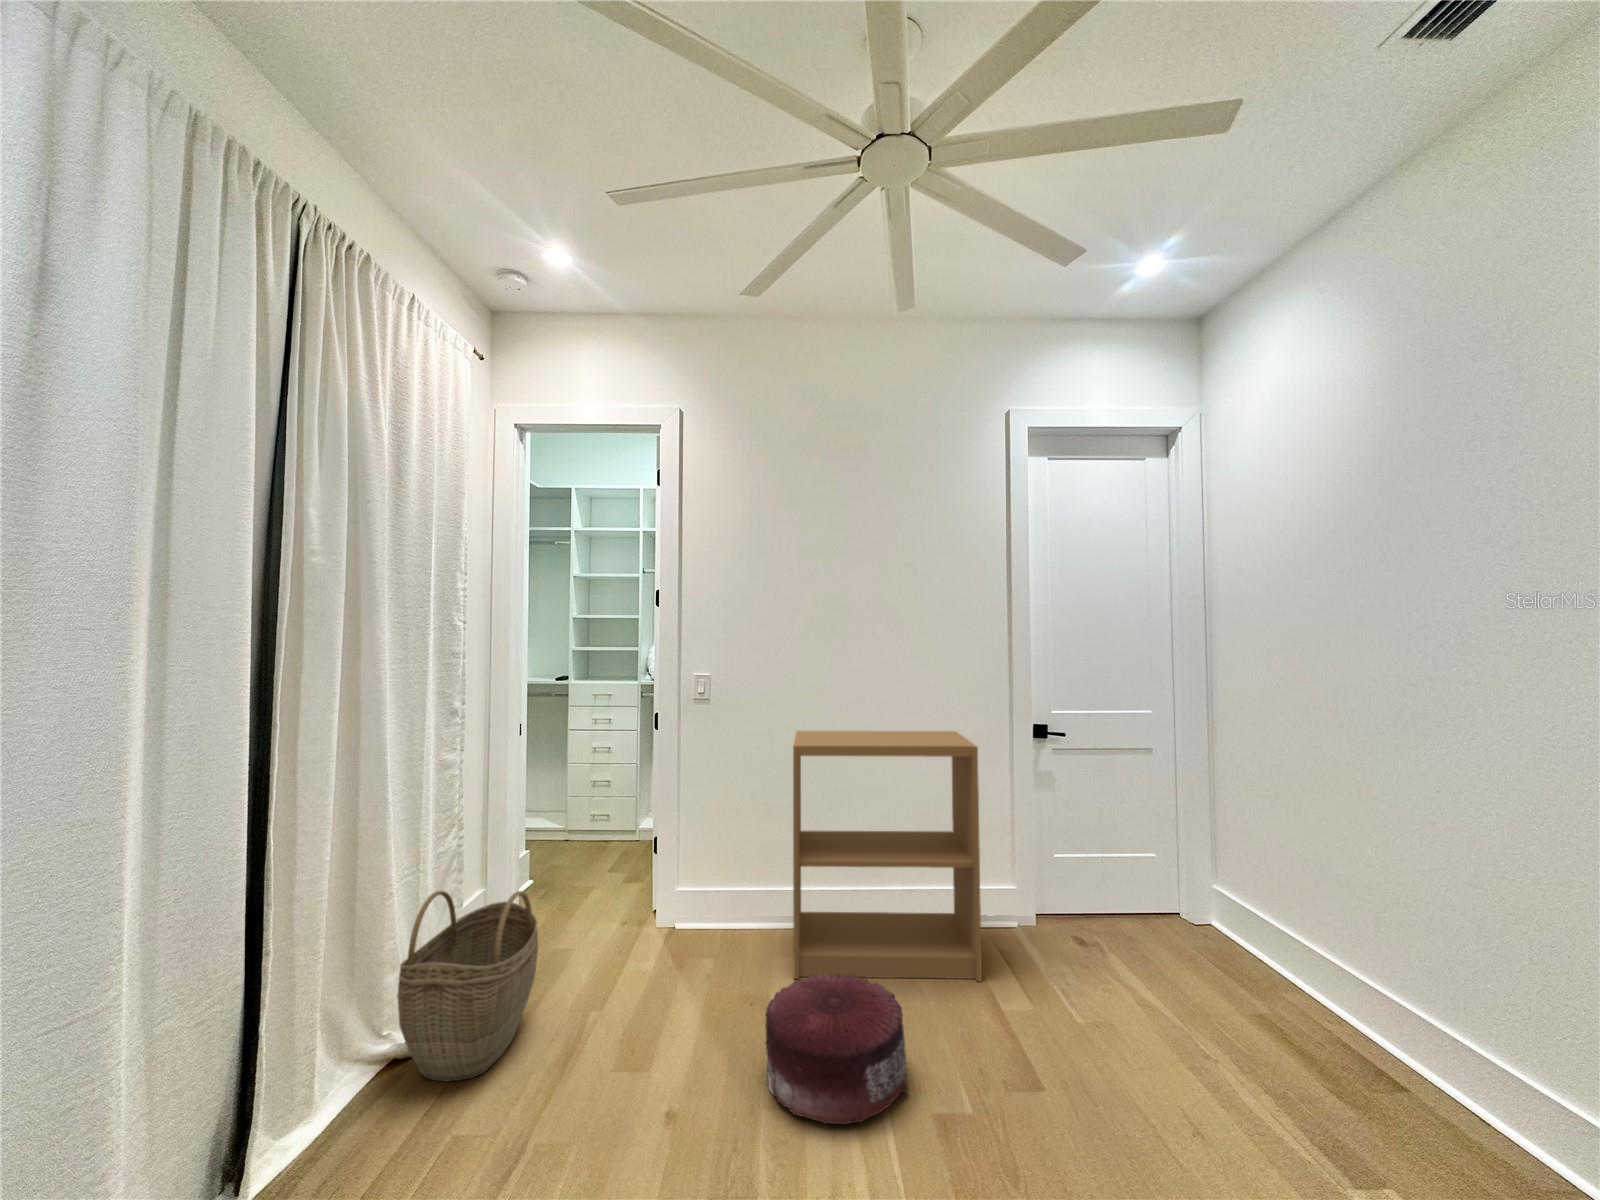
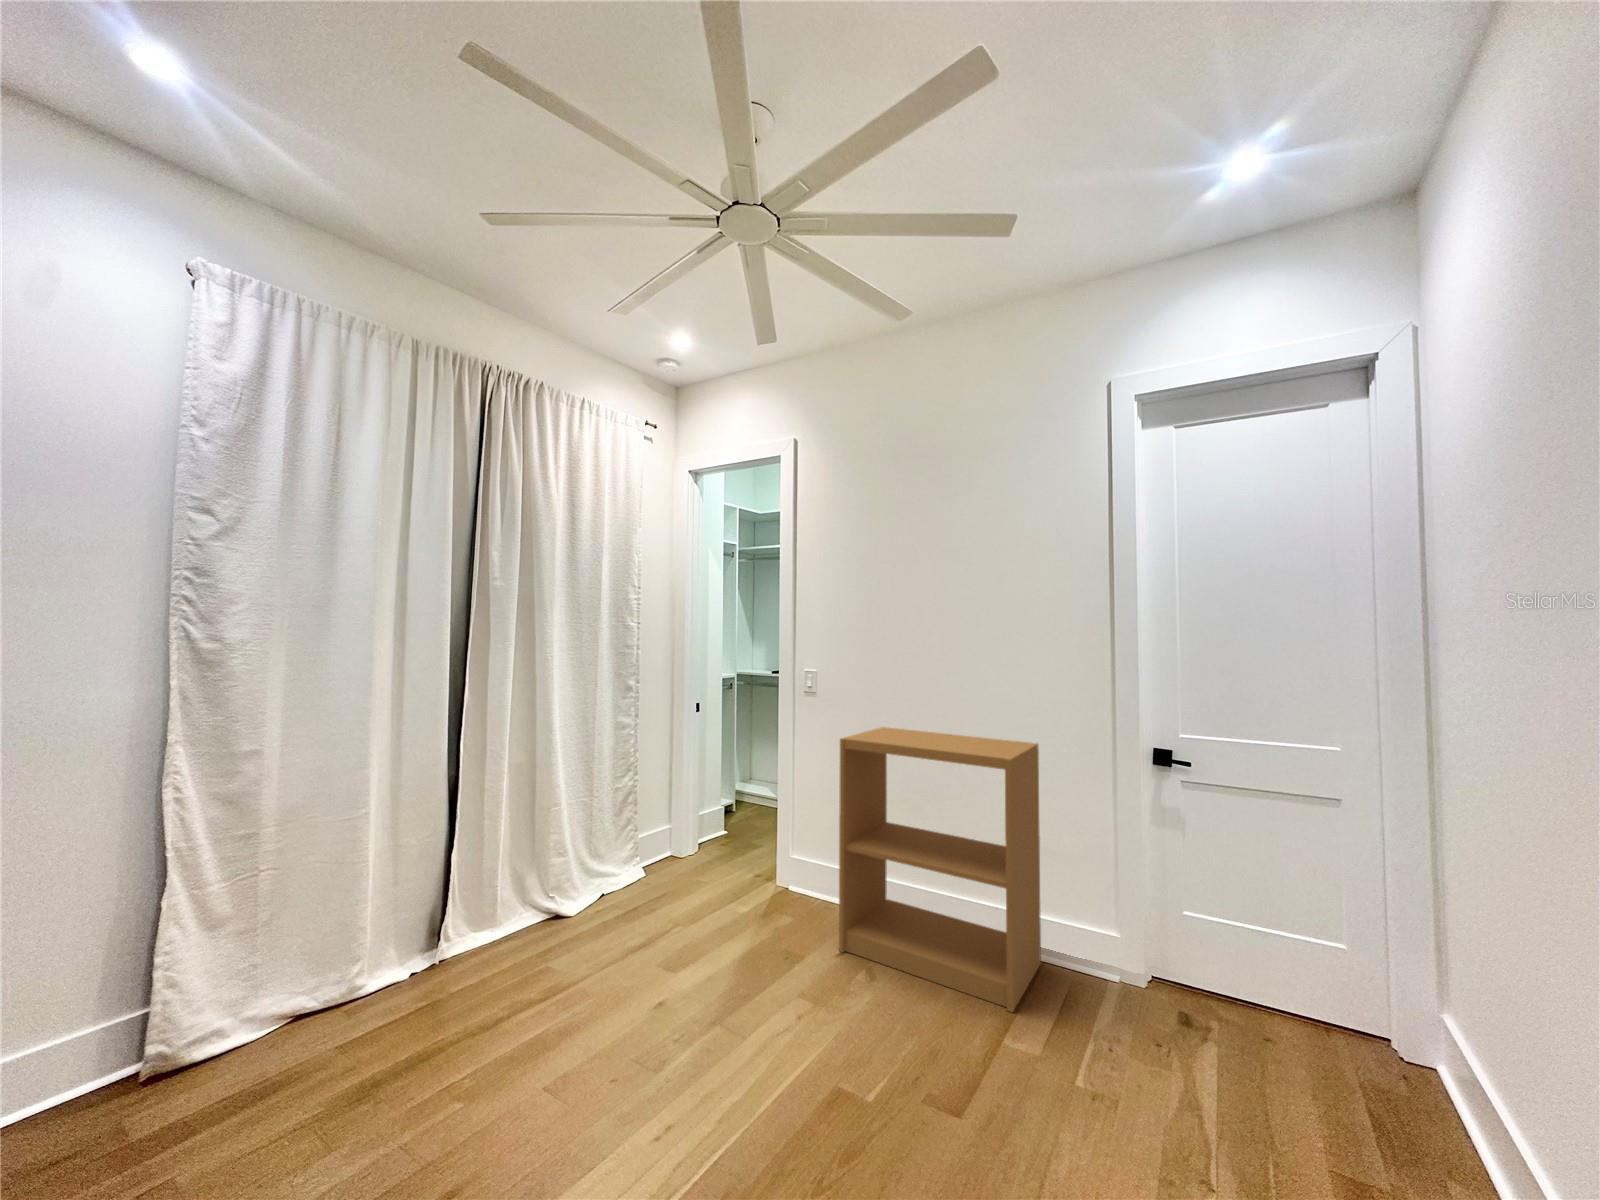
woven basket: present [397,891,538,1081] -> none [547,810,647,942]
pouf: present [765,973,908,1124] -> none [730,941,858,1070]

